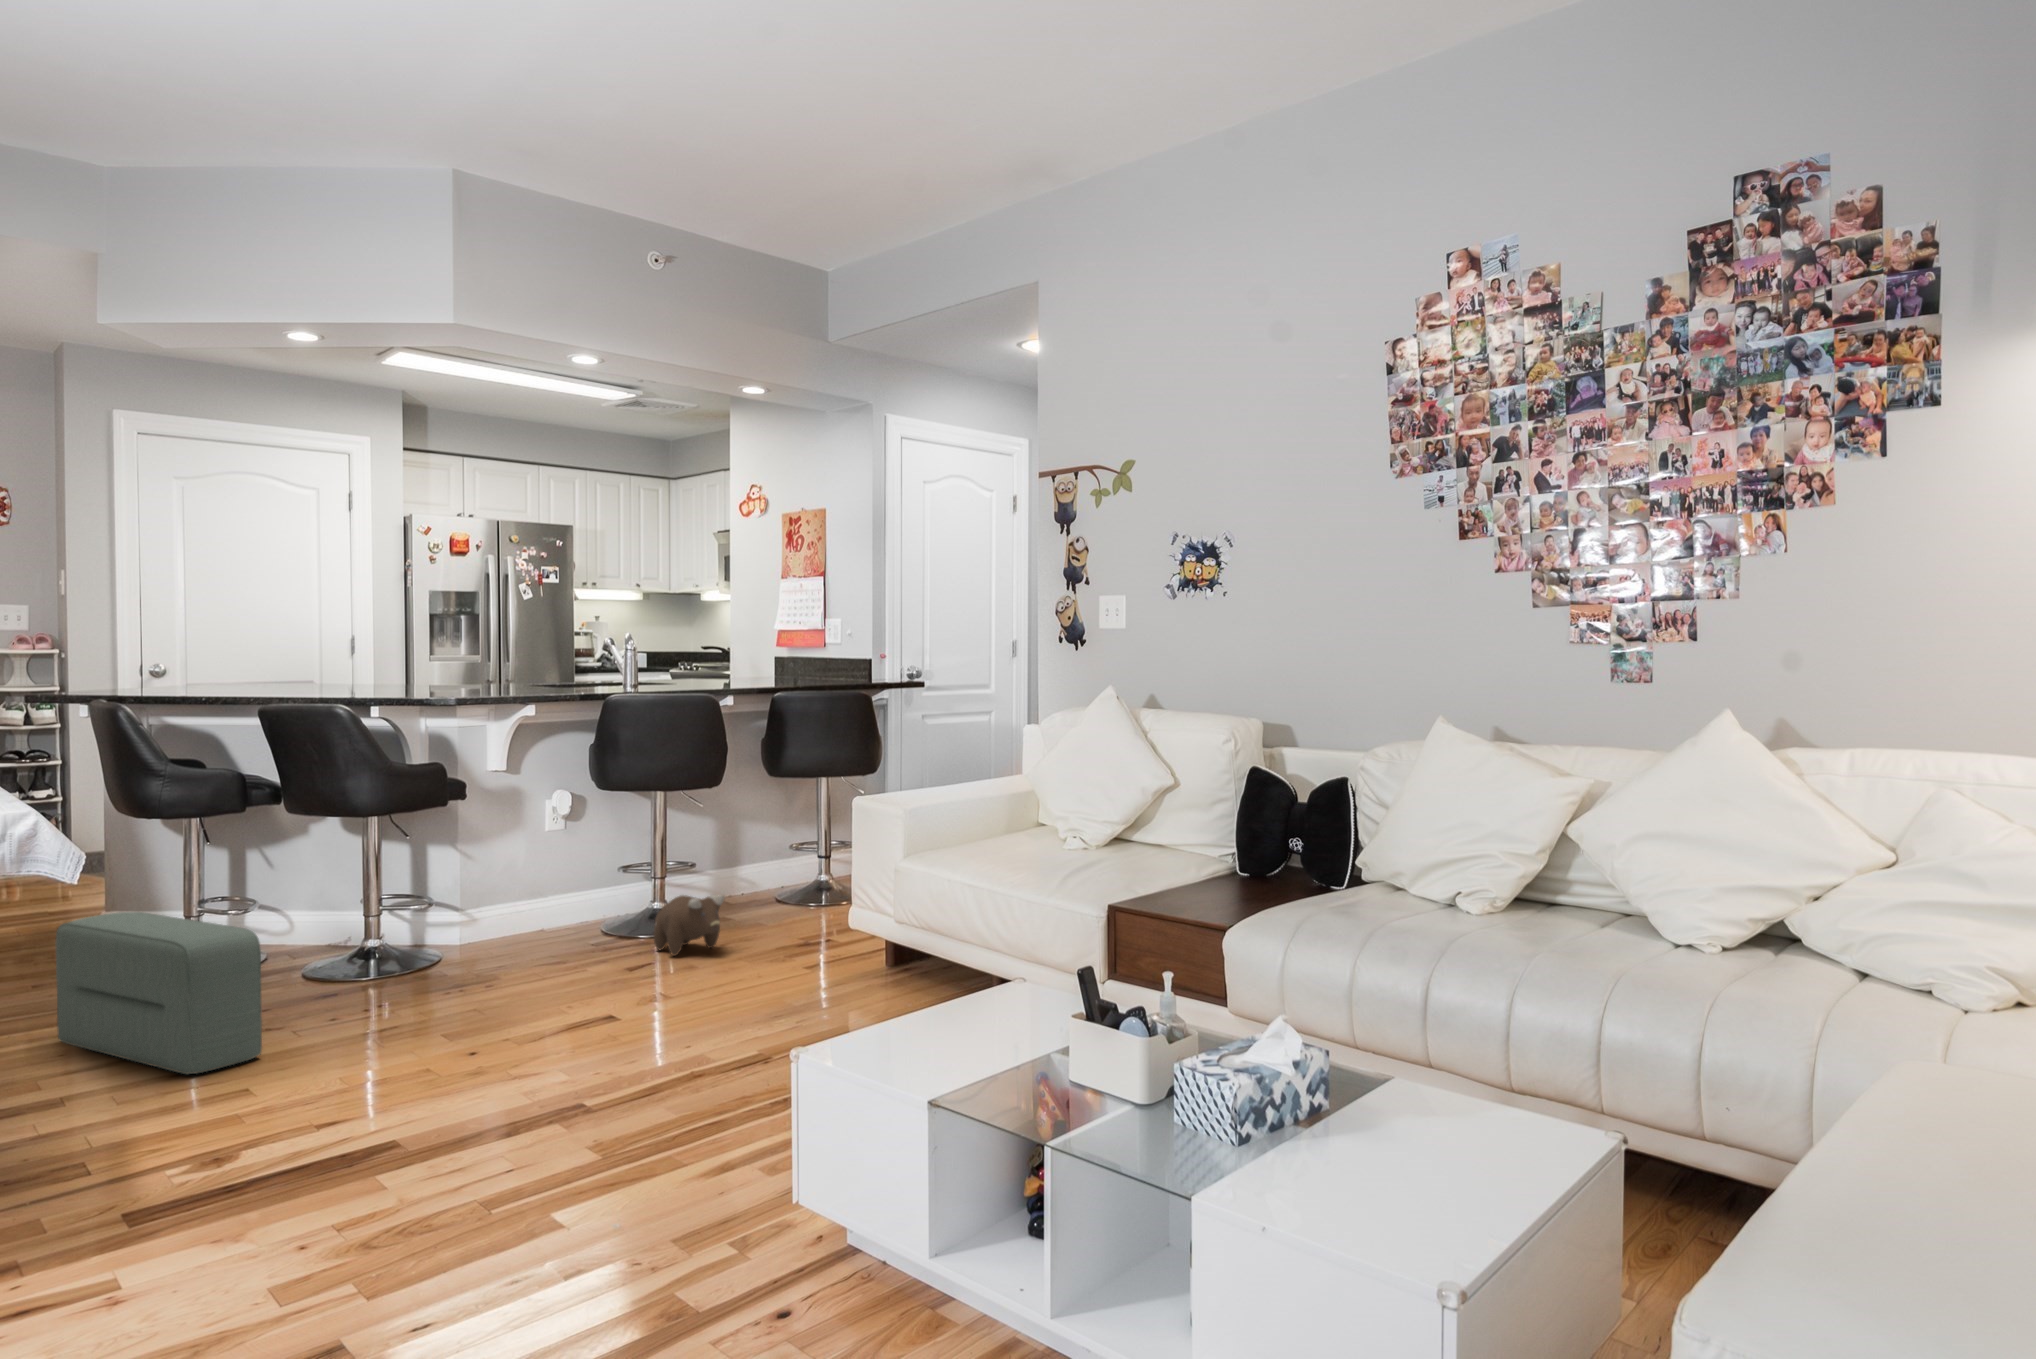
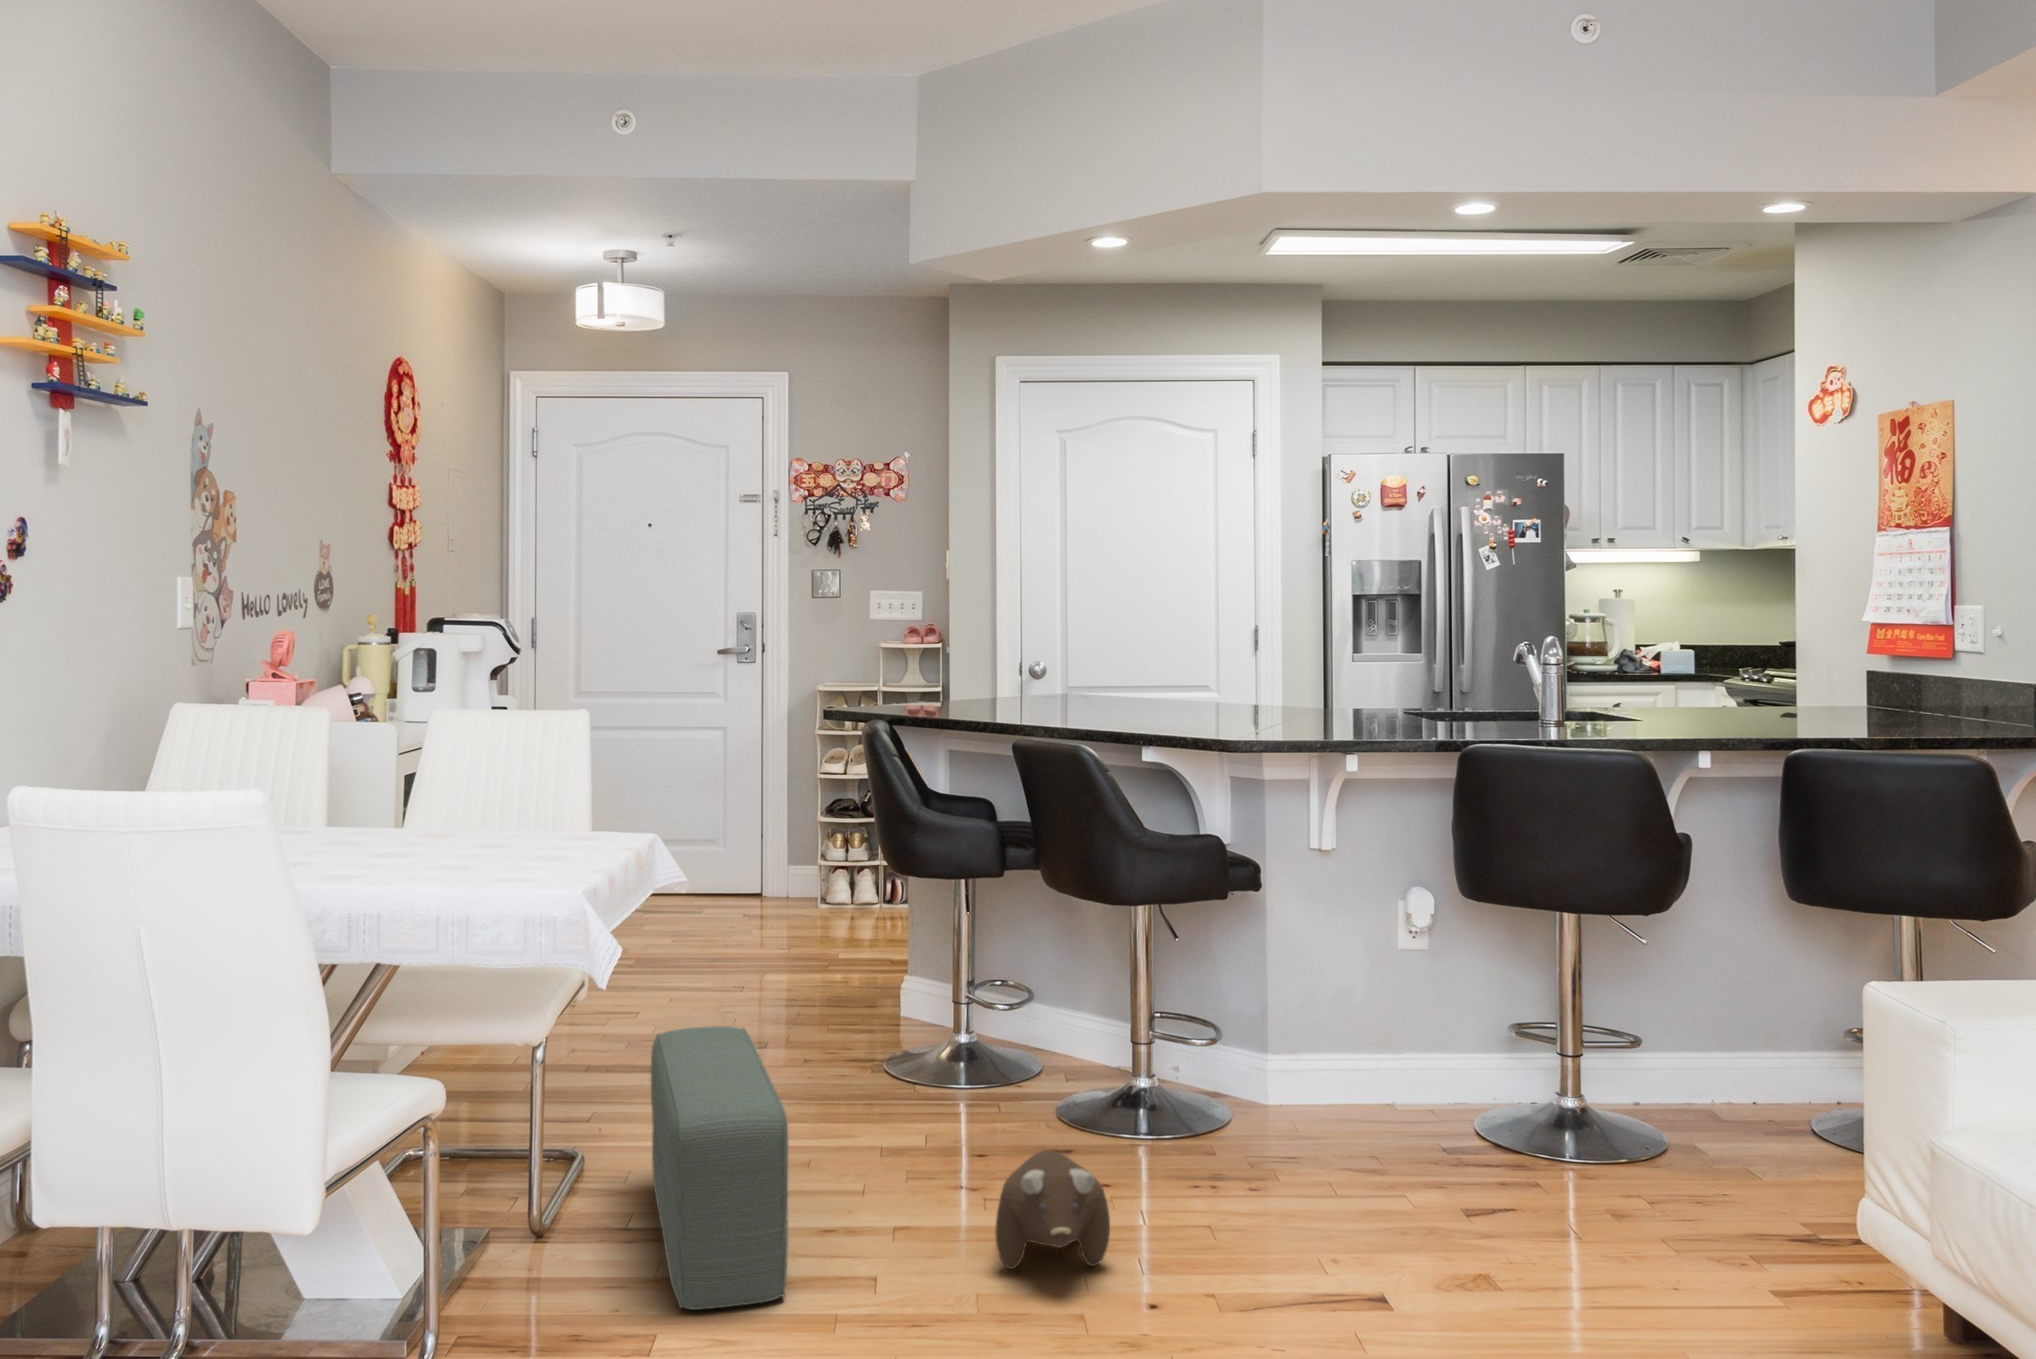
plush toy: present [653,895,725,956] -> present [995,1151,1110,1269]

